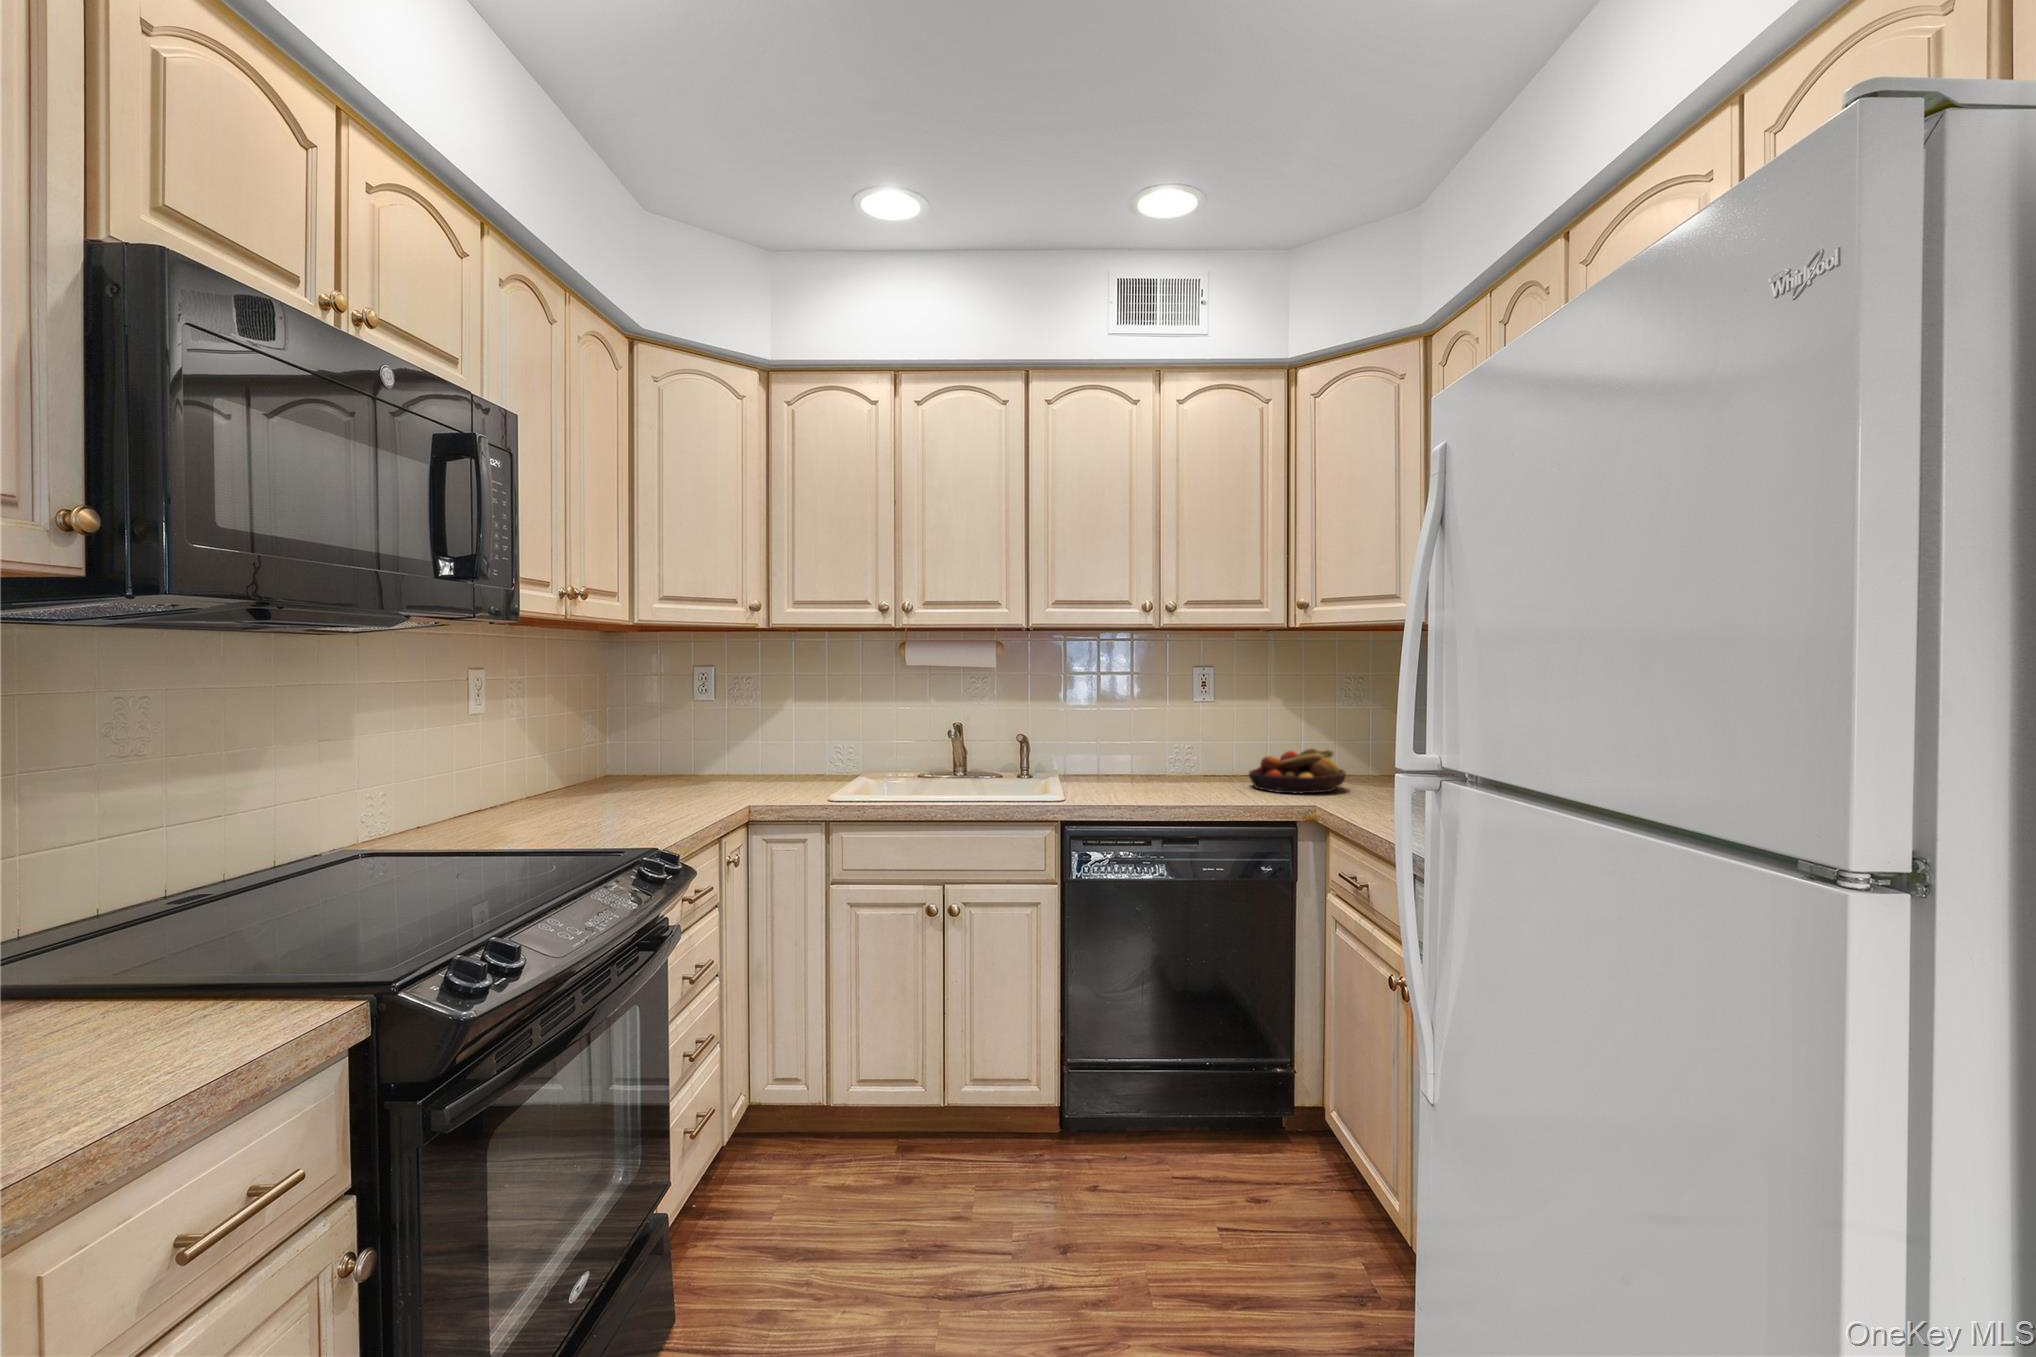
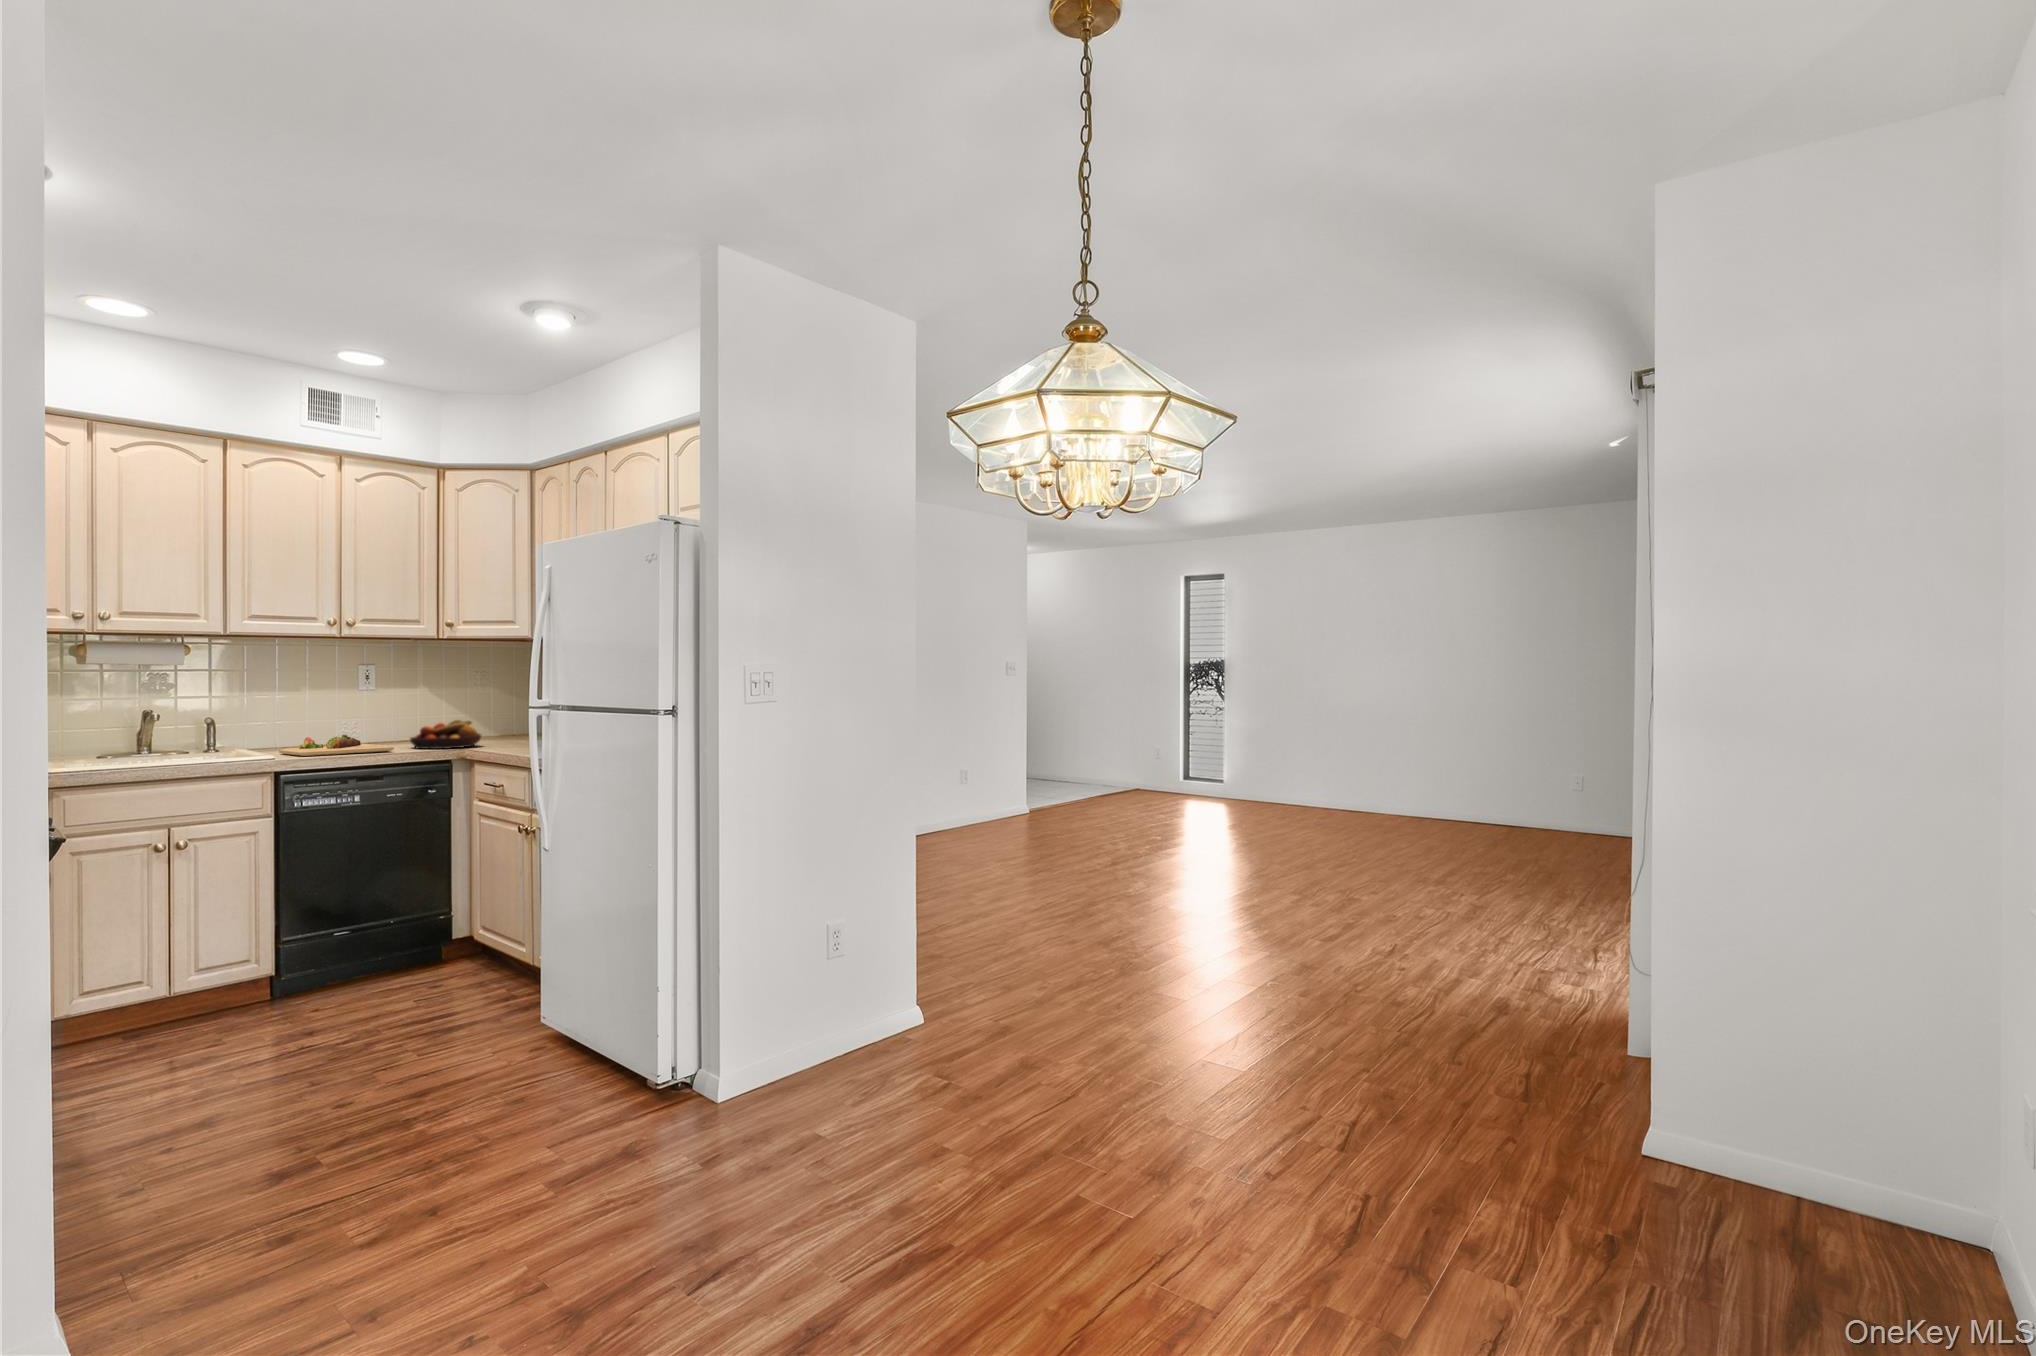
cutting board: none [1090,764,1220,795] -> present [279,734,394,756]

